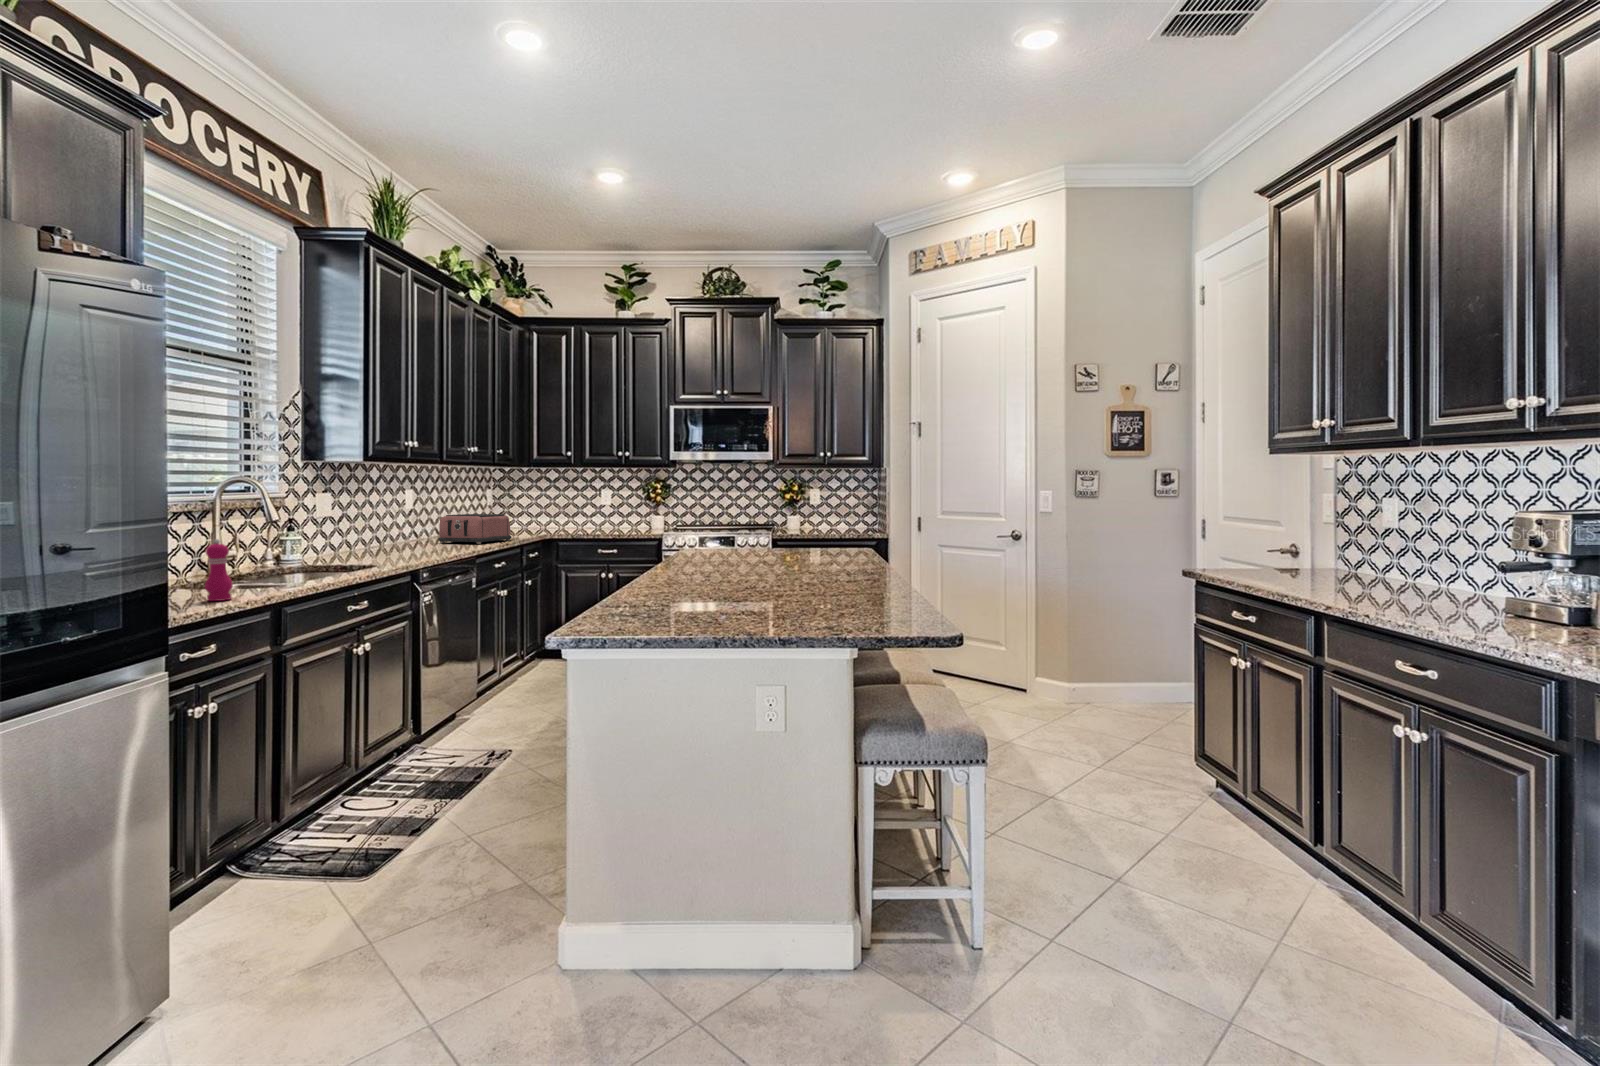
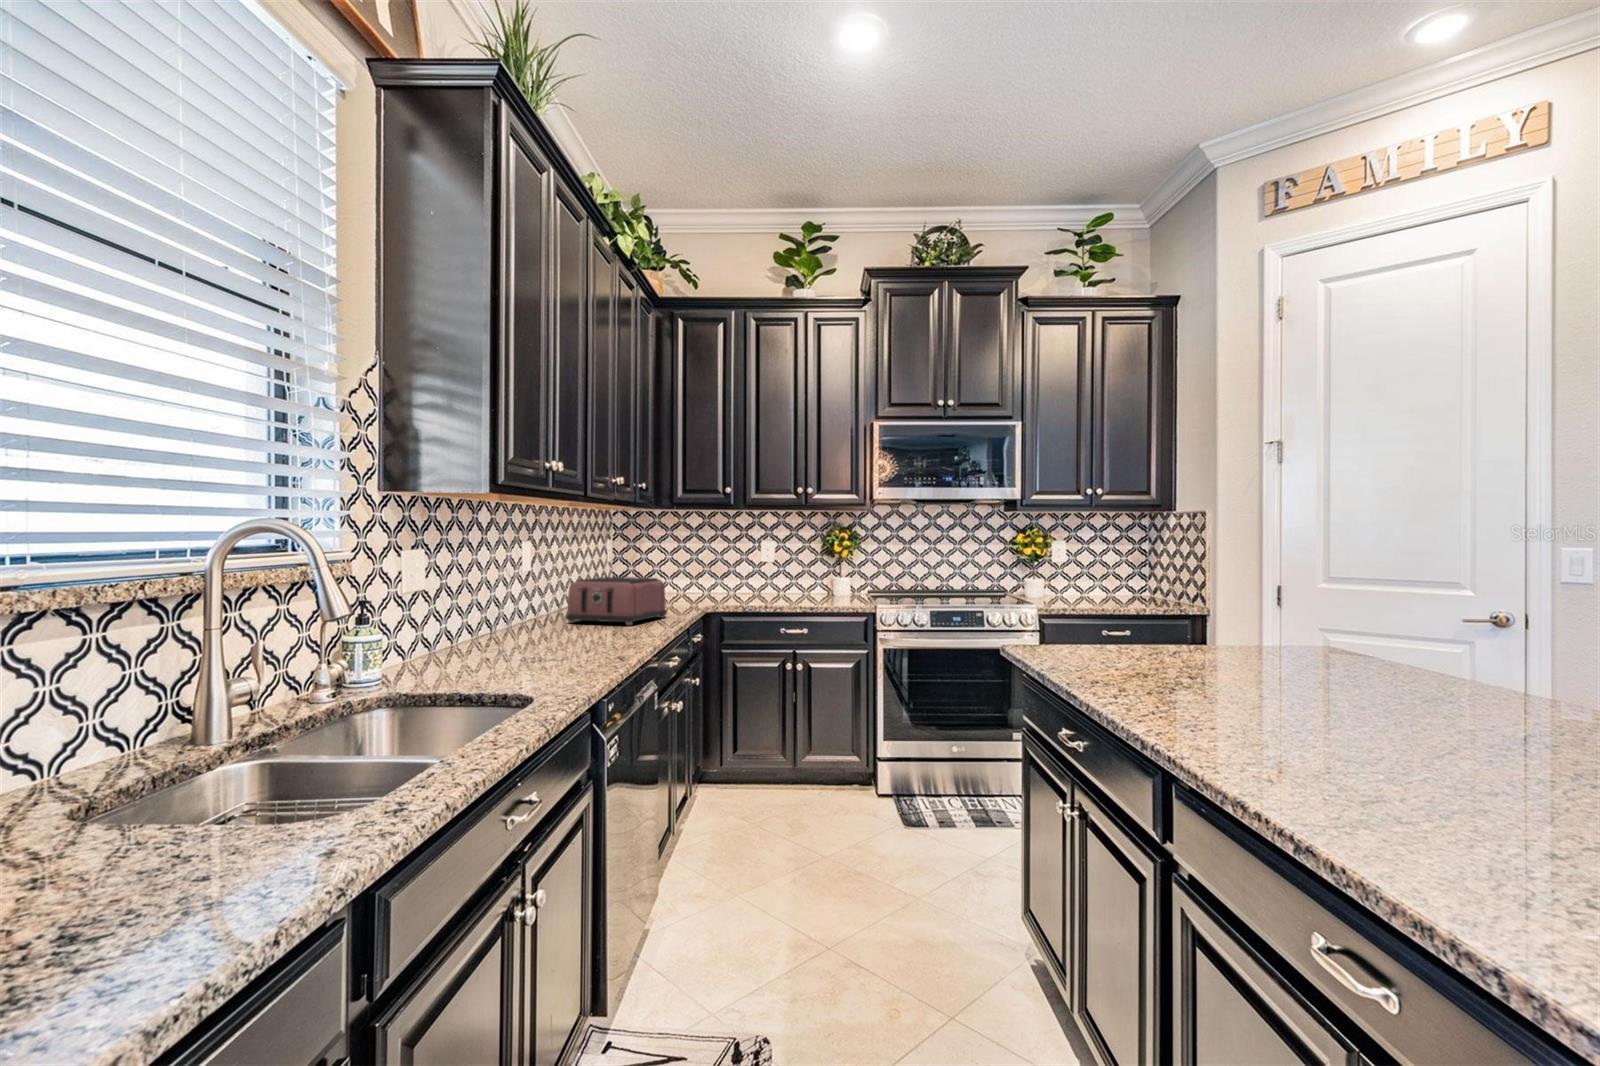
pepper mill: present [205,539,233,601] -> none [125,702,213,902]

